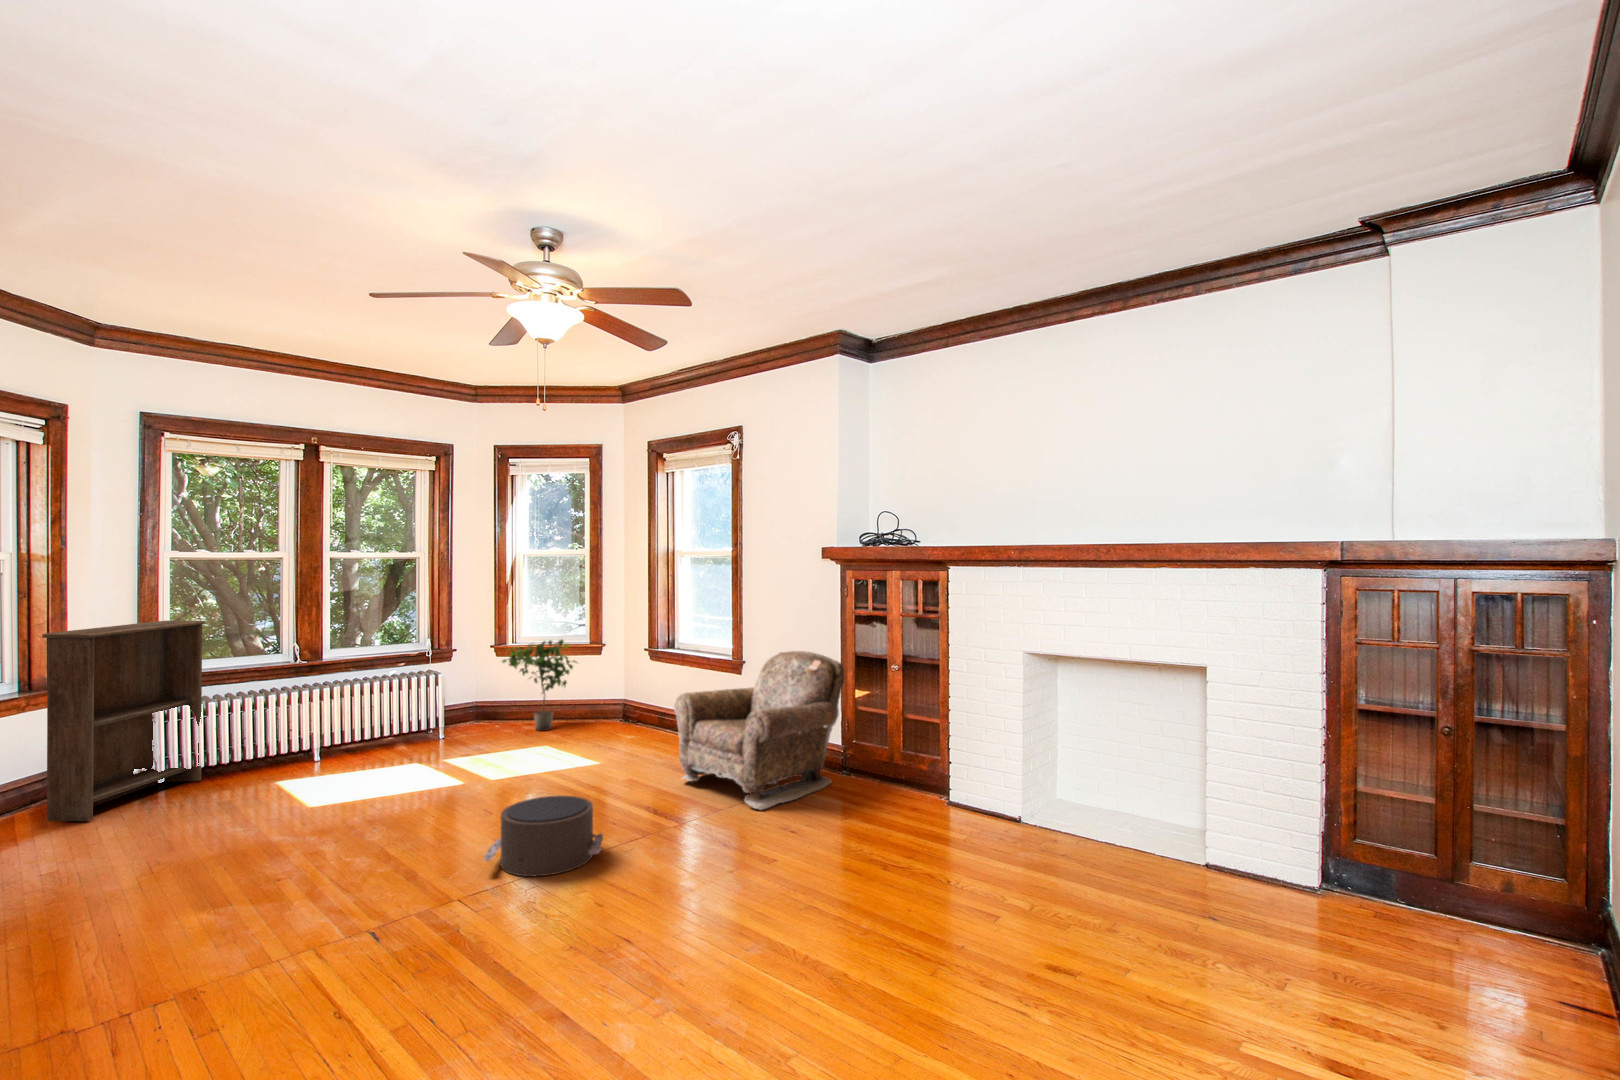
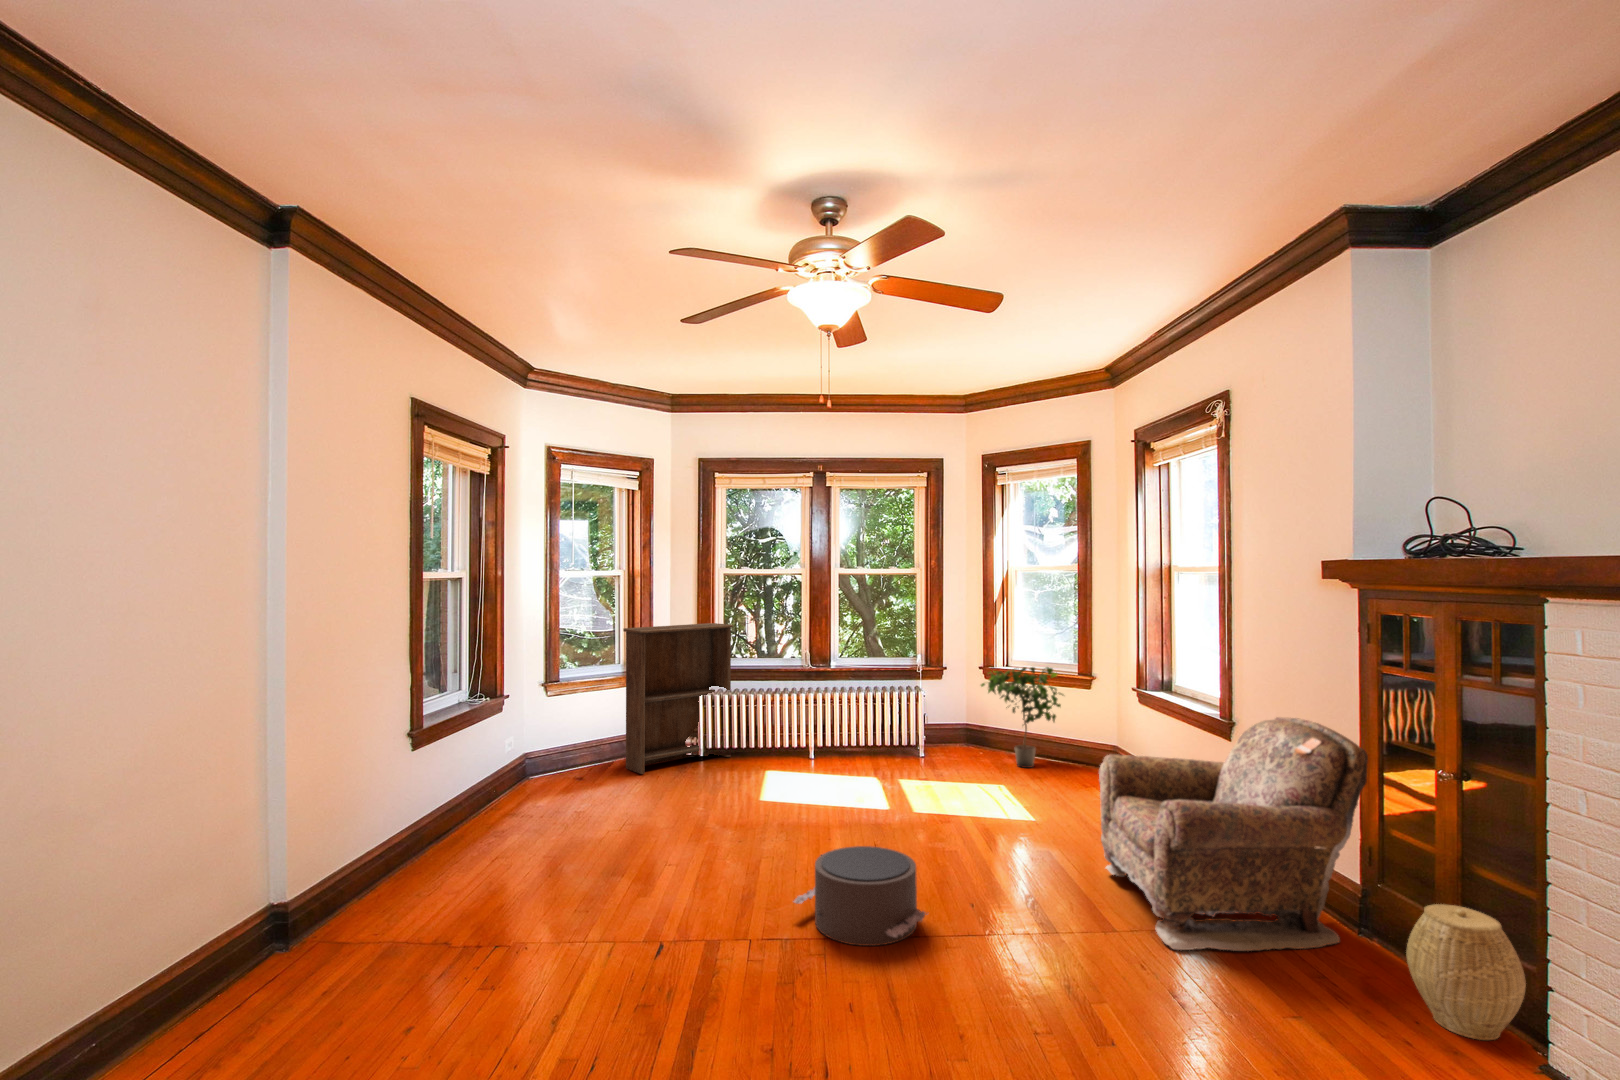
woven basket: none [880,739,930,805] -> present [1406,904,1526,1040]

